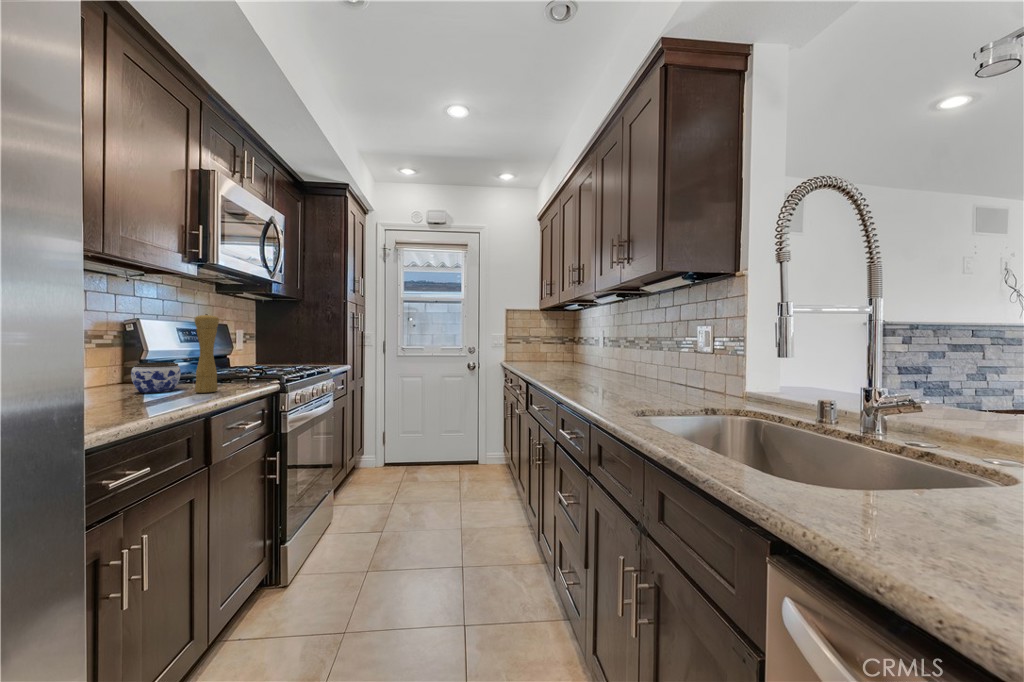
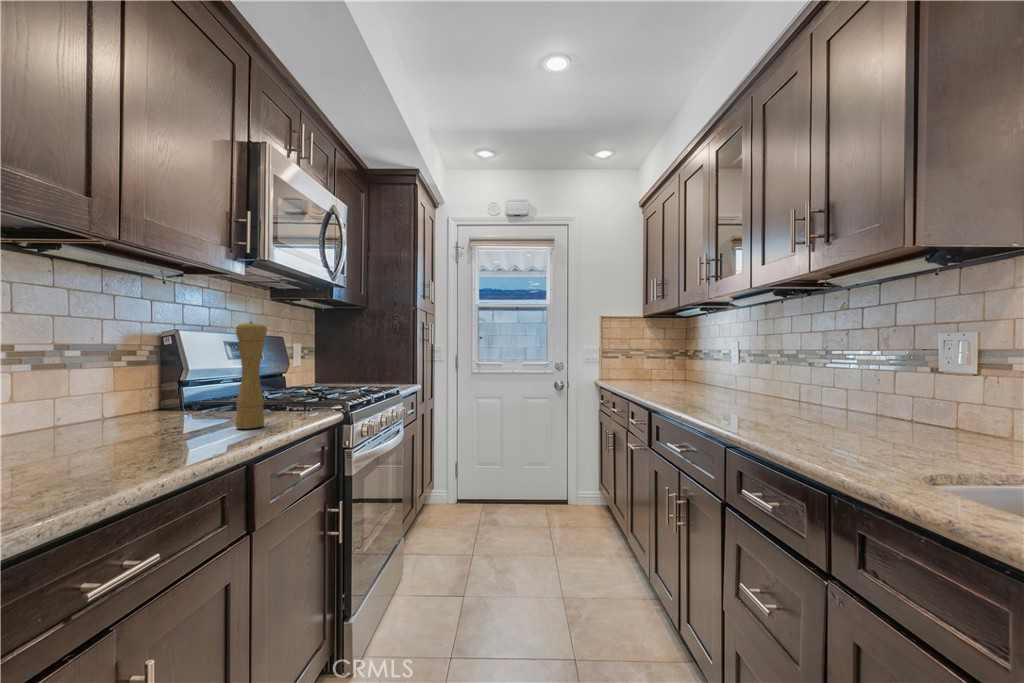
jar: present [131,362,181,393] -> none [159,386,221,427]

